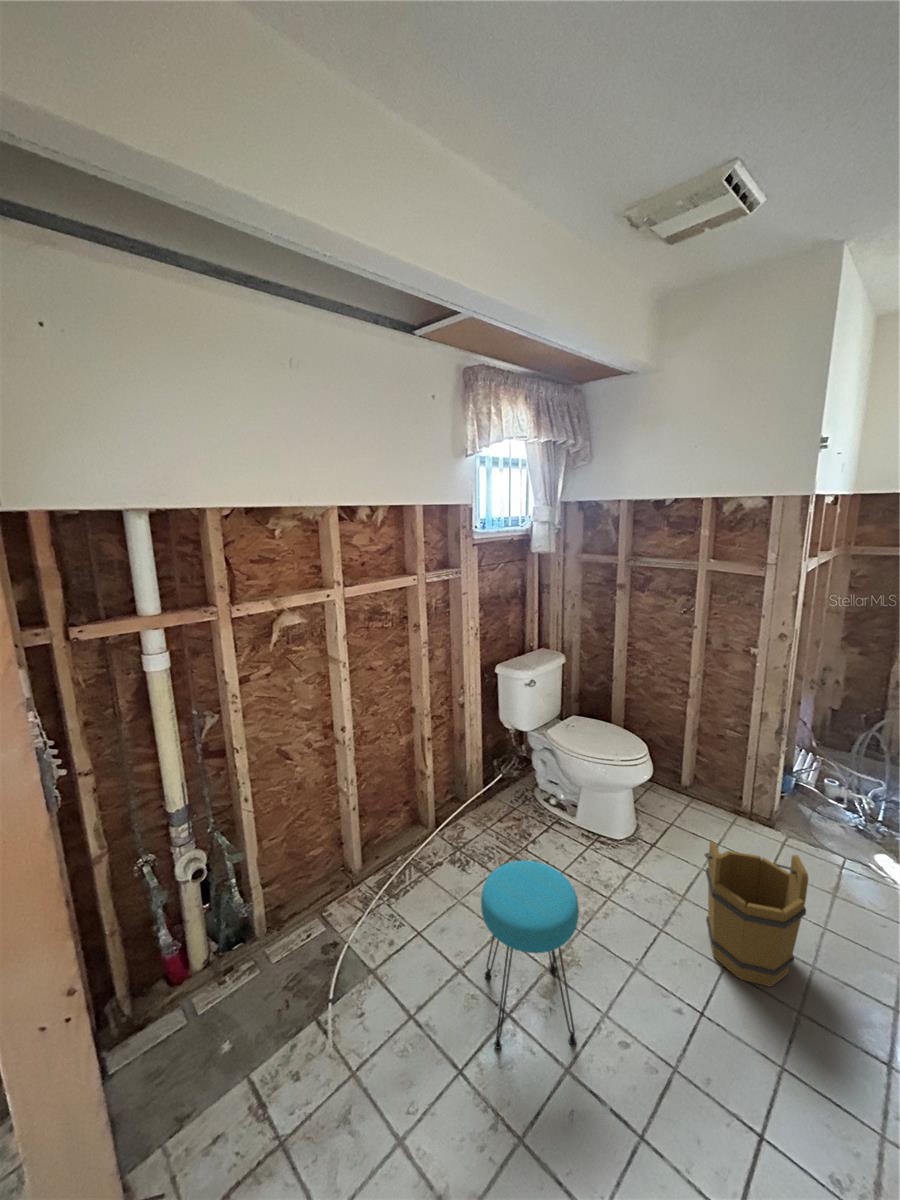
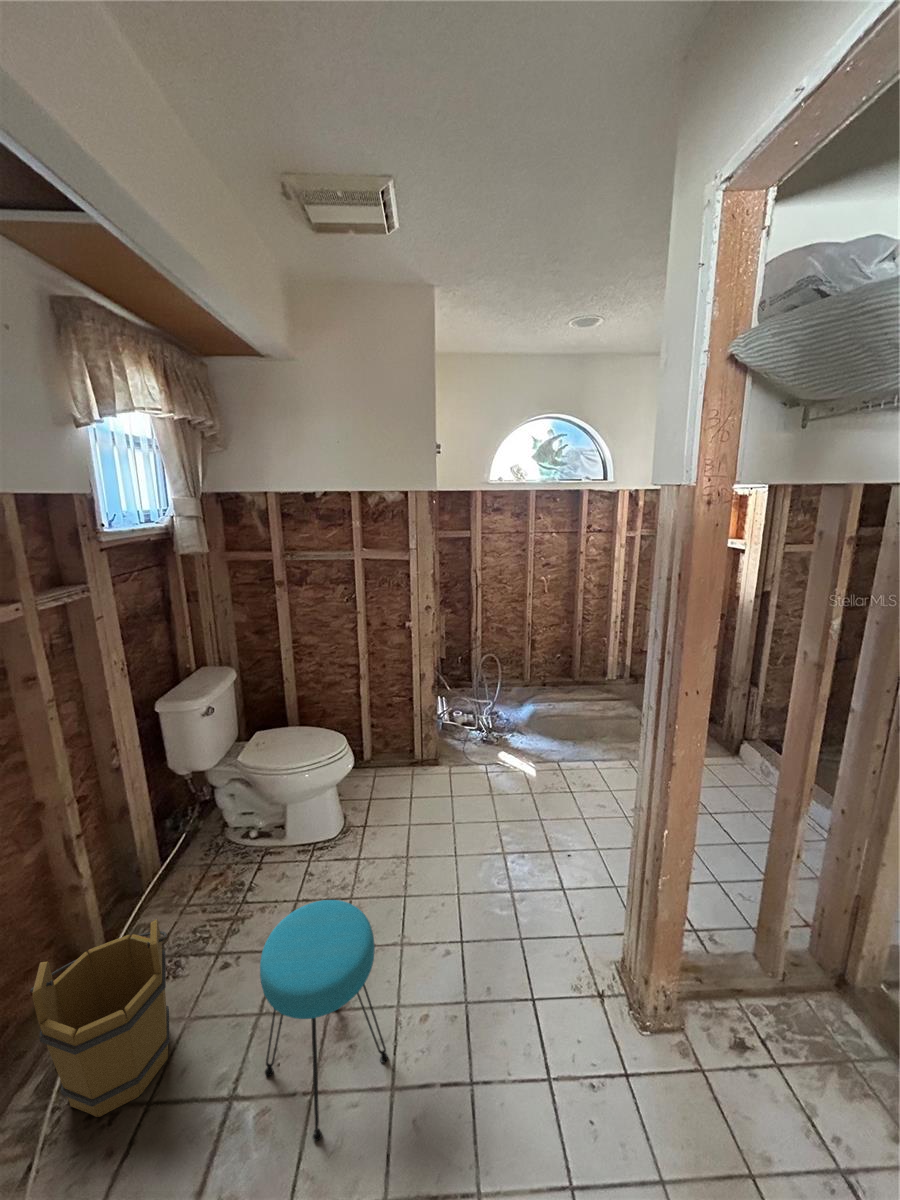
bucket: present [704,841,808,986] -> present [30,919,170,1117]

